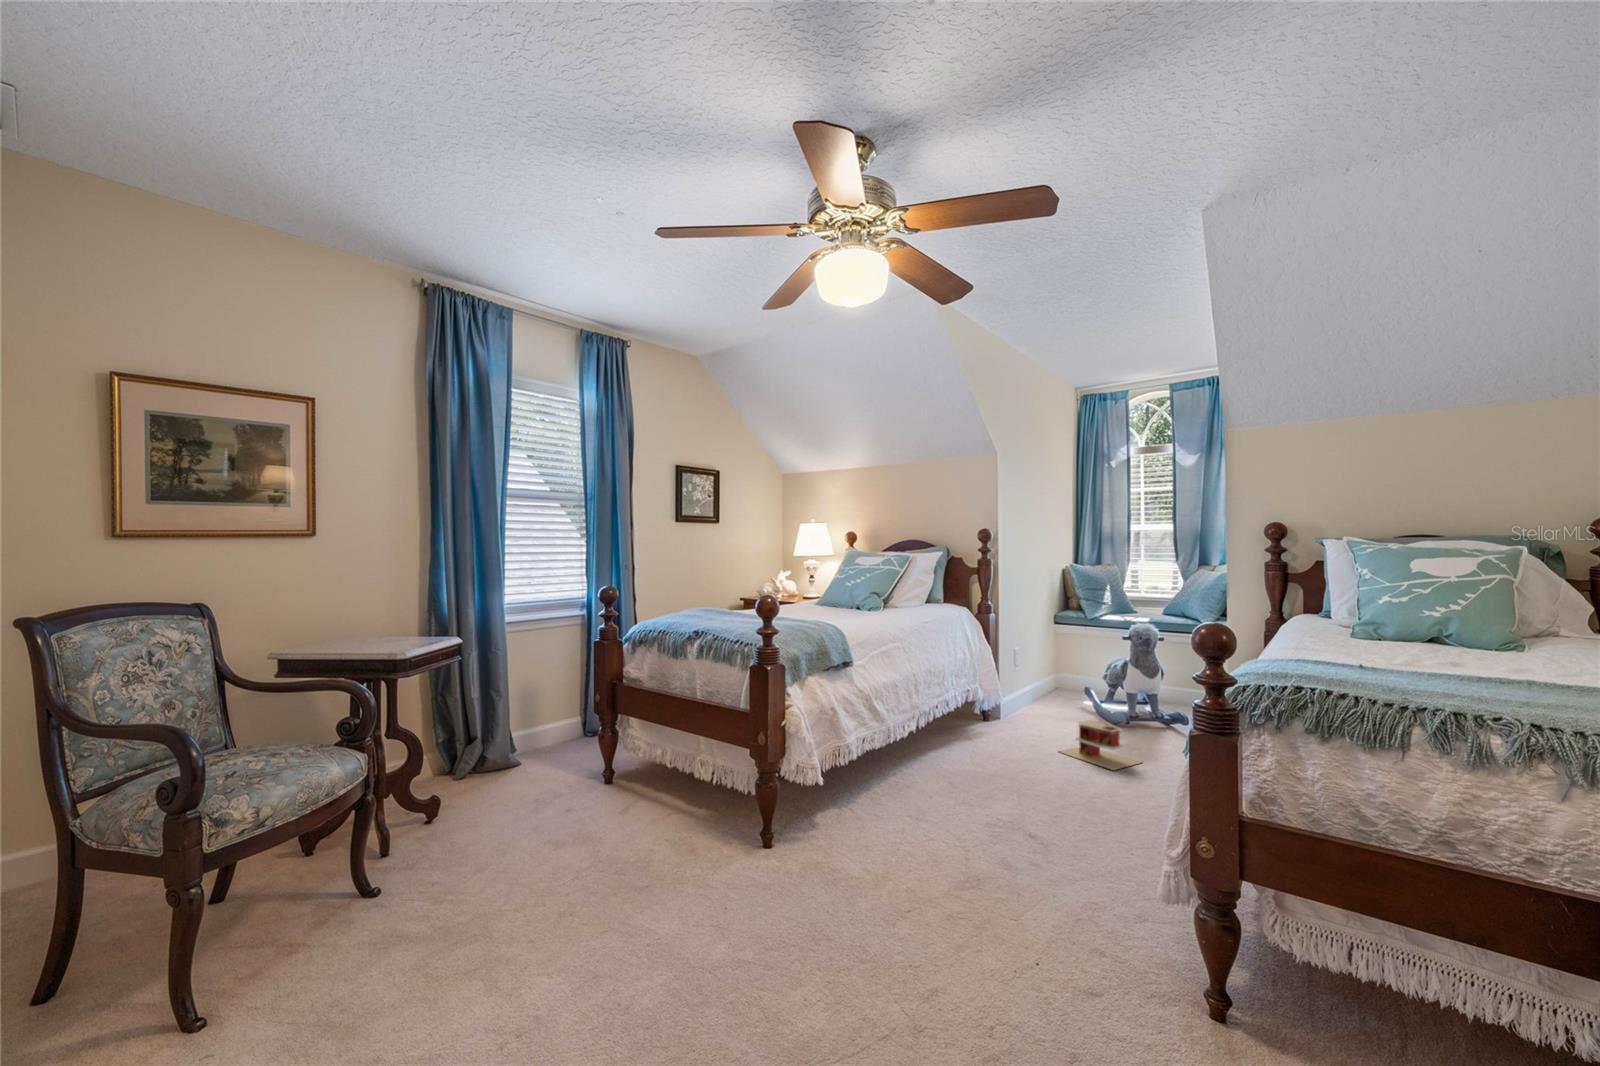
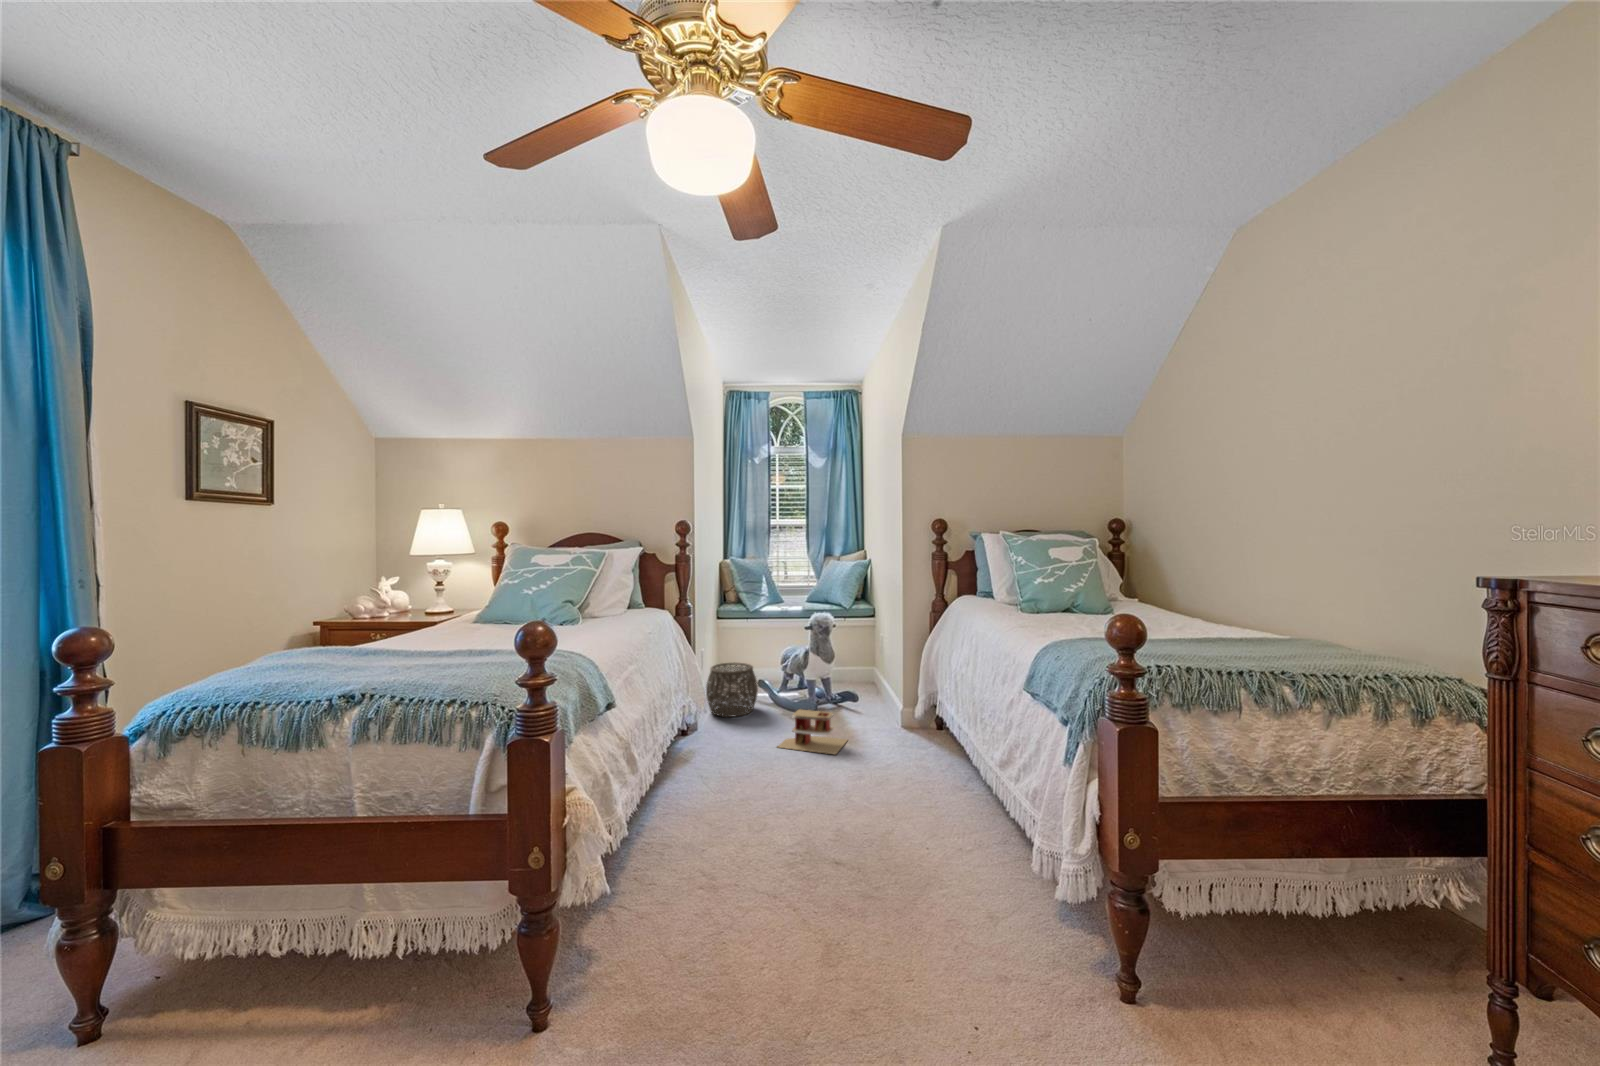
woven basket: none [1016,668,1071,722] -> present [706,662,758,717]

